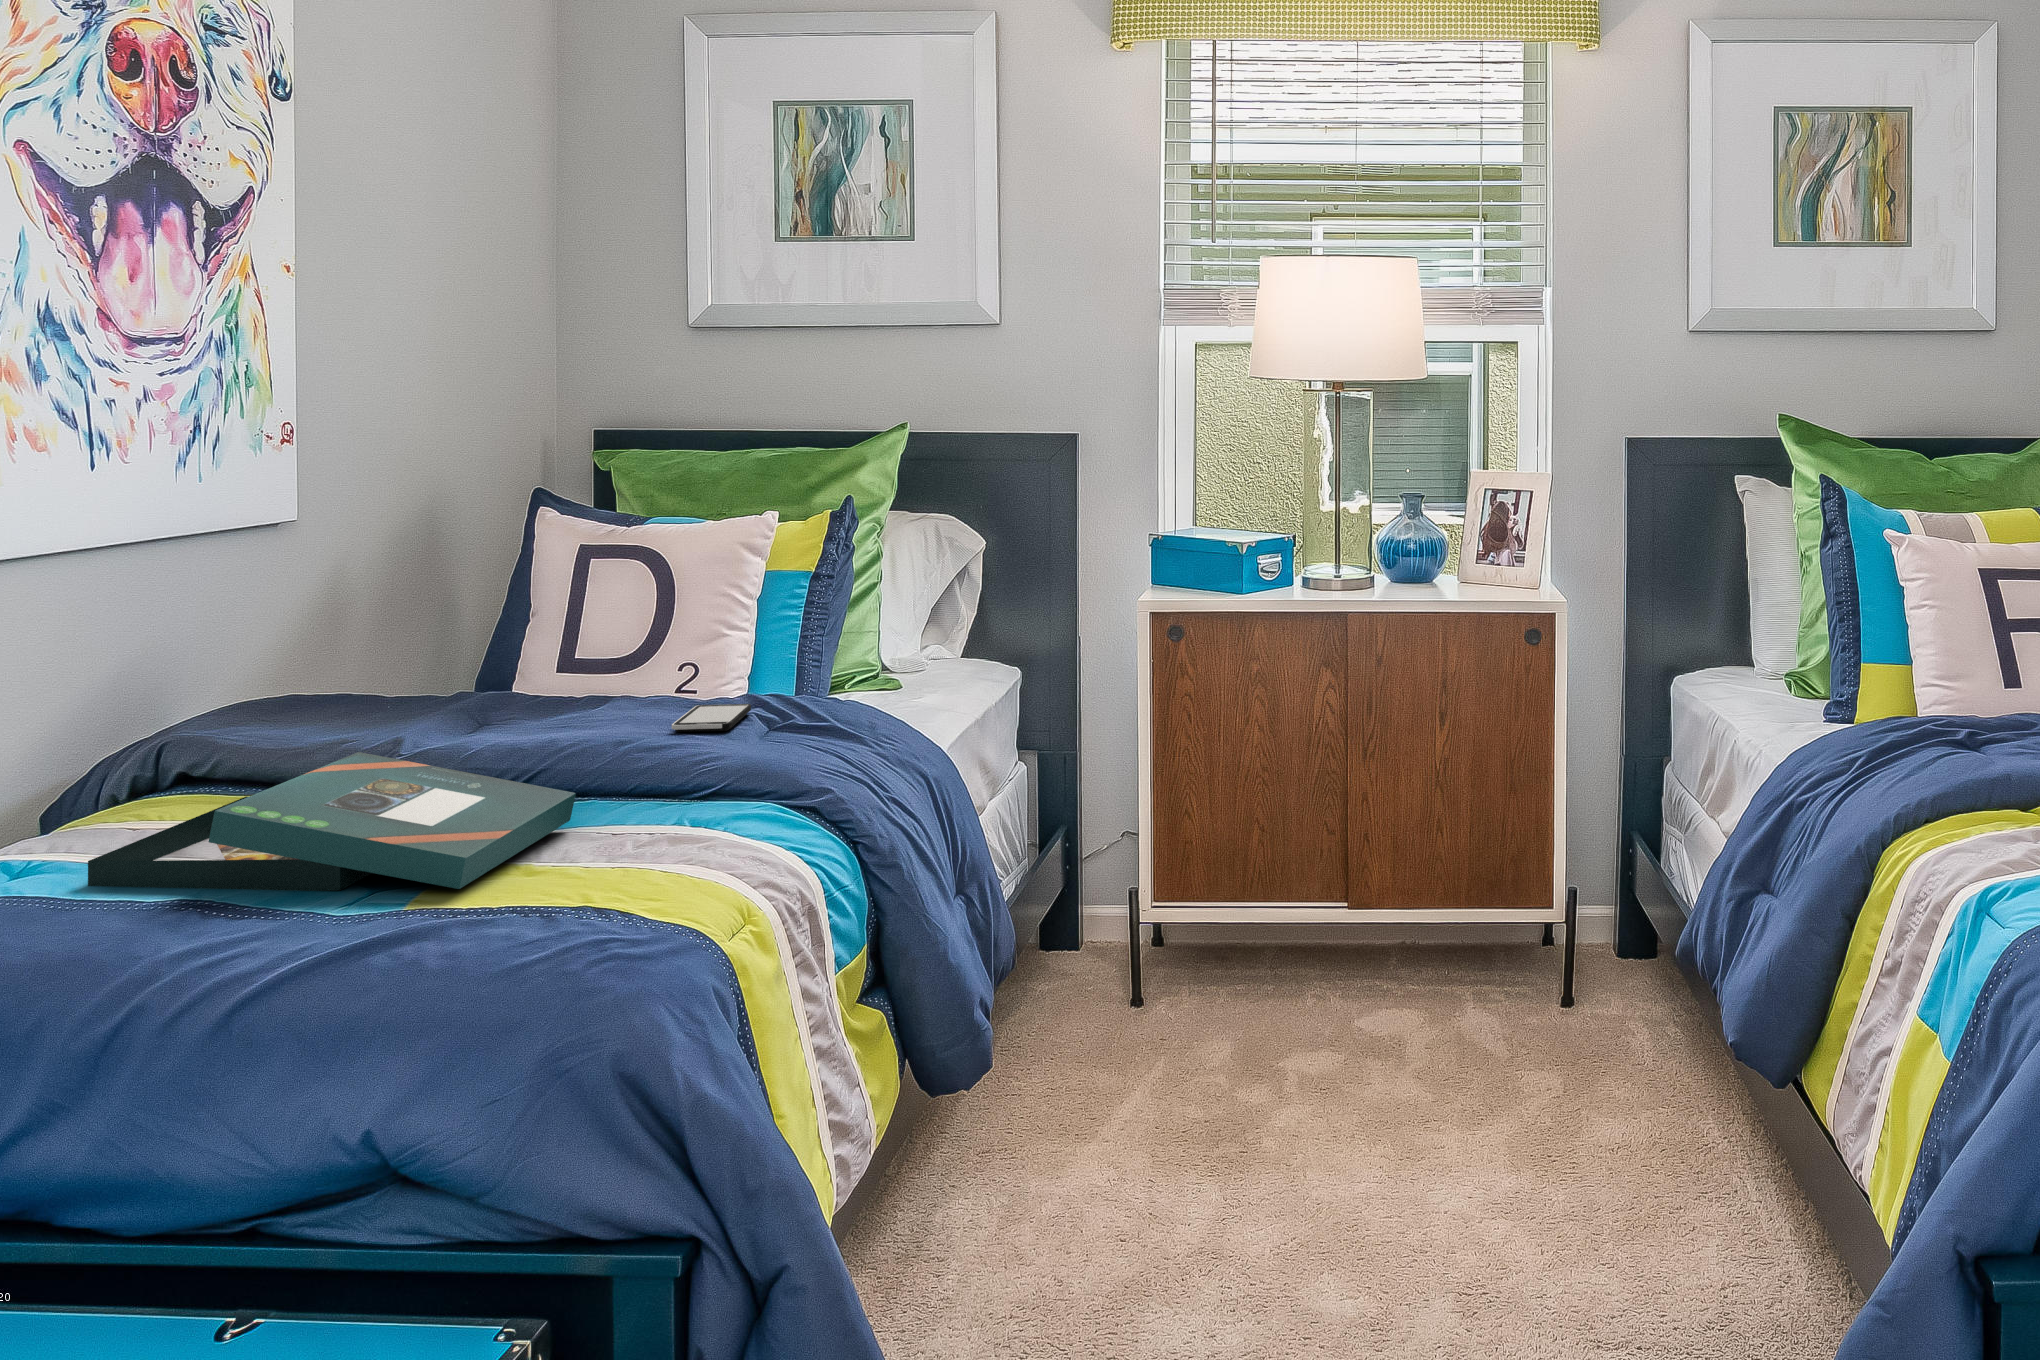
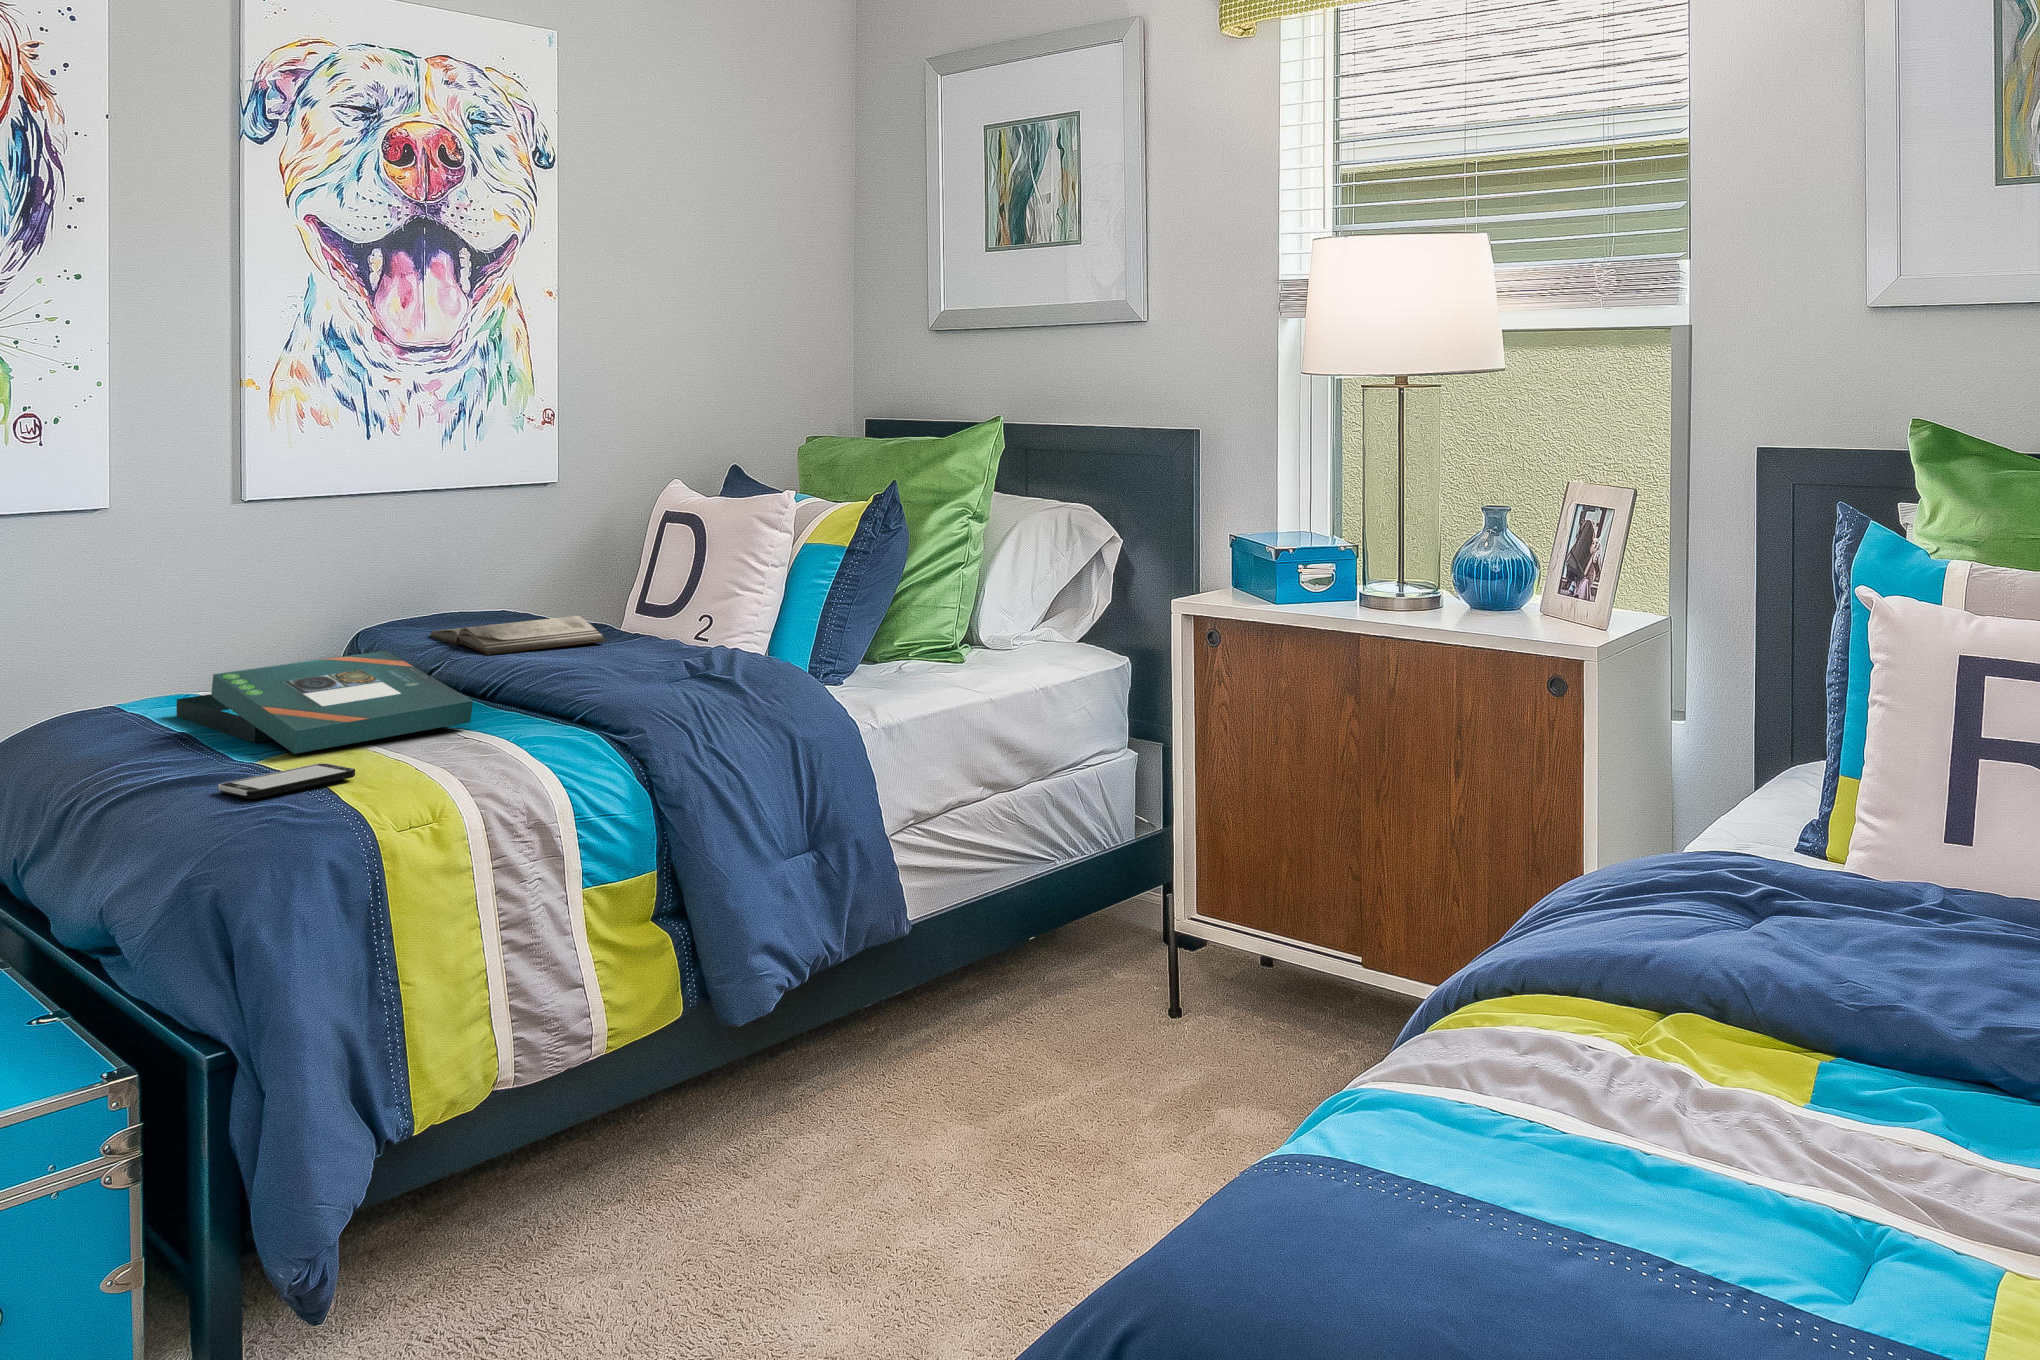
diary: none [252,685,541,744] -> present [430,616,606,655]
smartphone: present [672,704,751,732] -> present [218,763,355,799]

